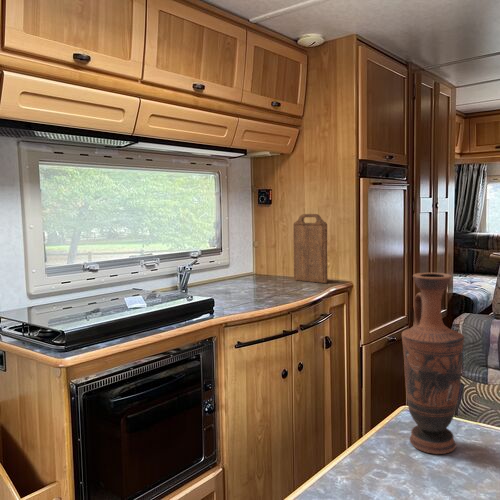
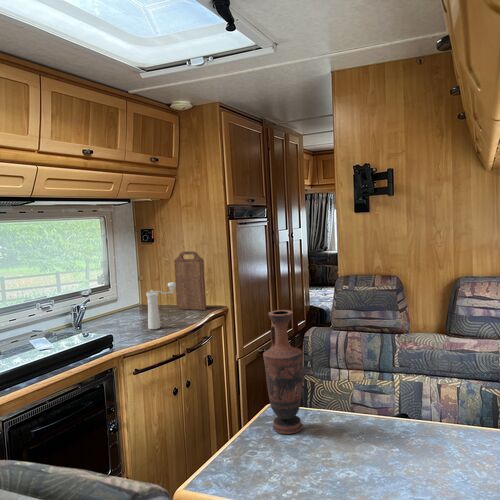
pepper mill: none [257,246,293,299] -> present [146,282,176,329]

